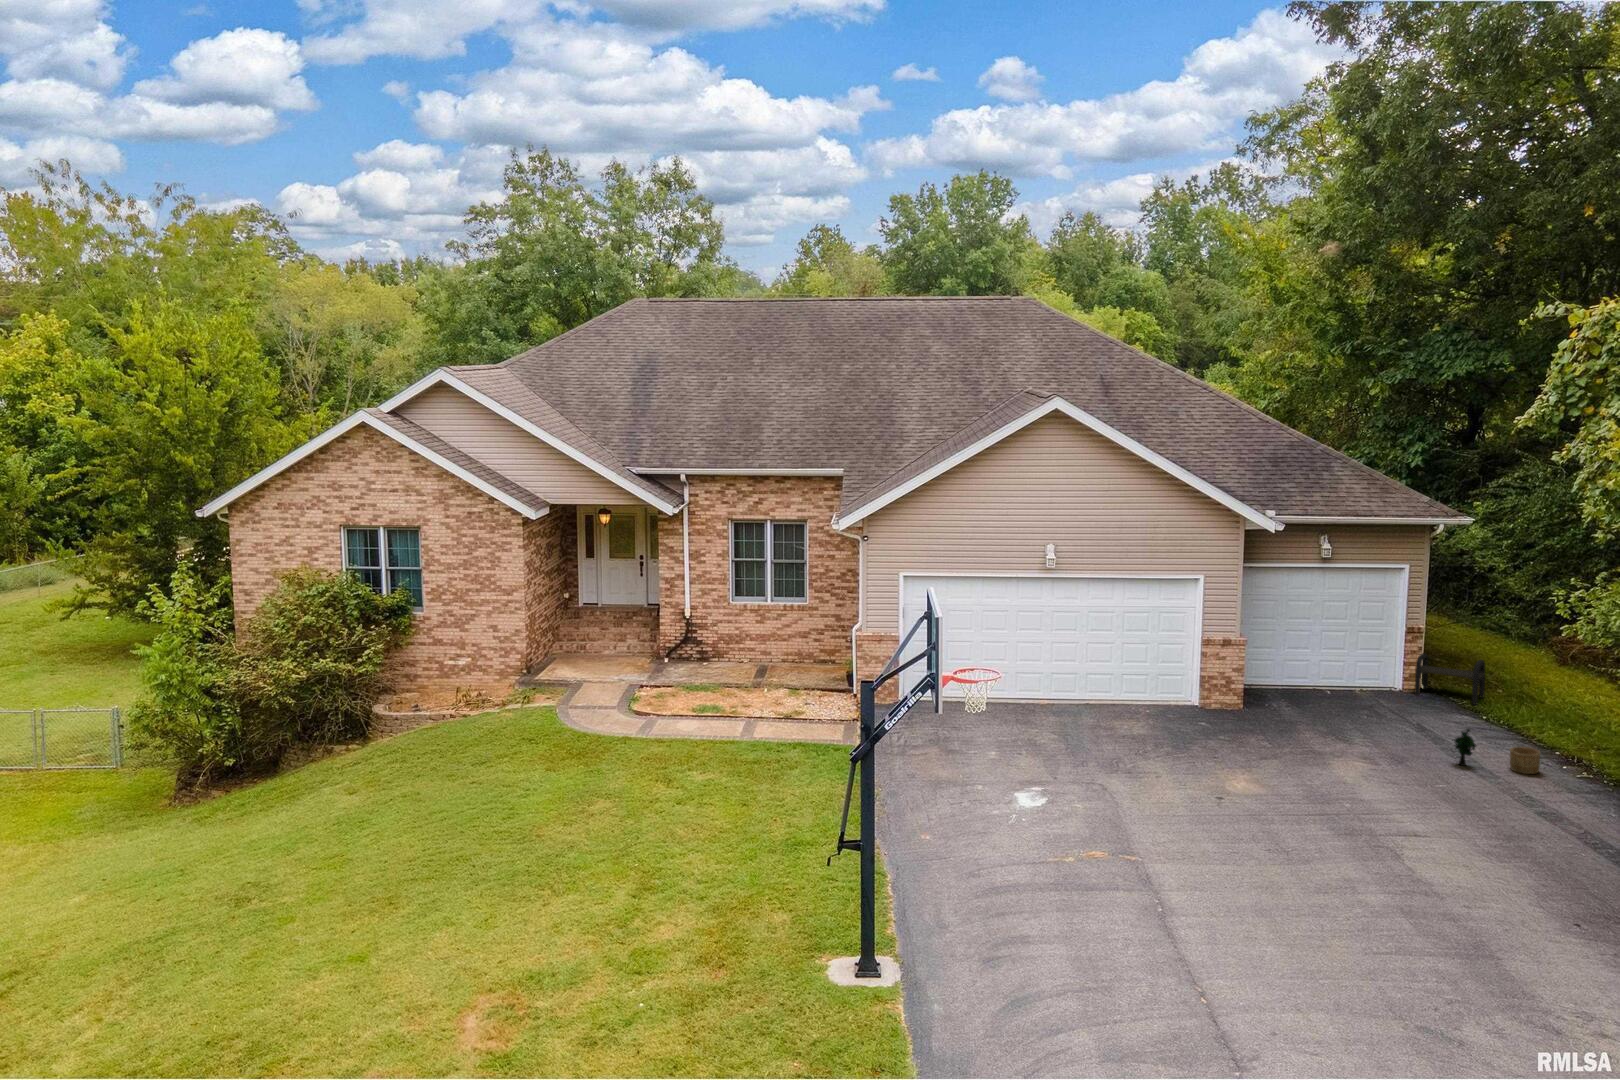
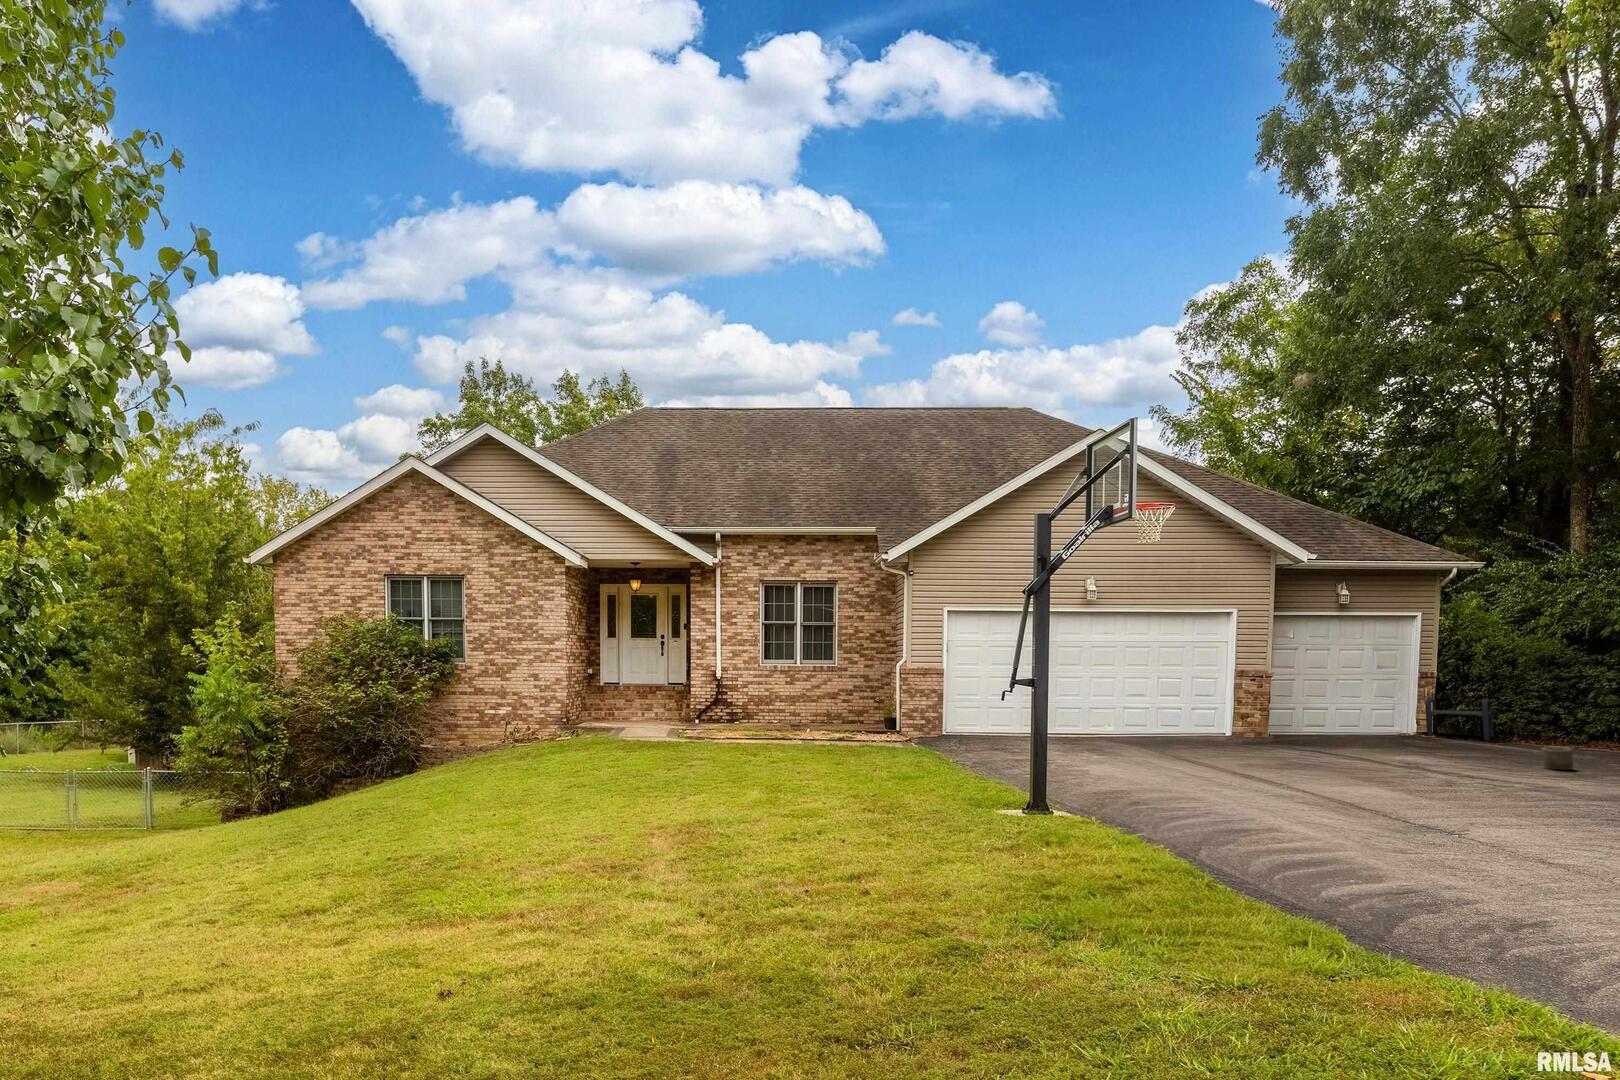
decorative plant: present [1454,729,1476,766] -> none [1484,729,1511,766]

